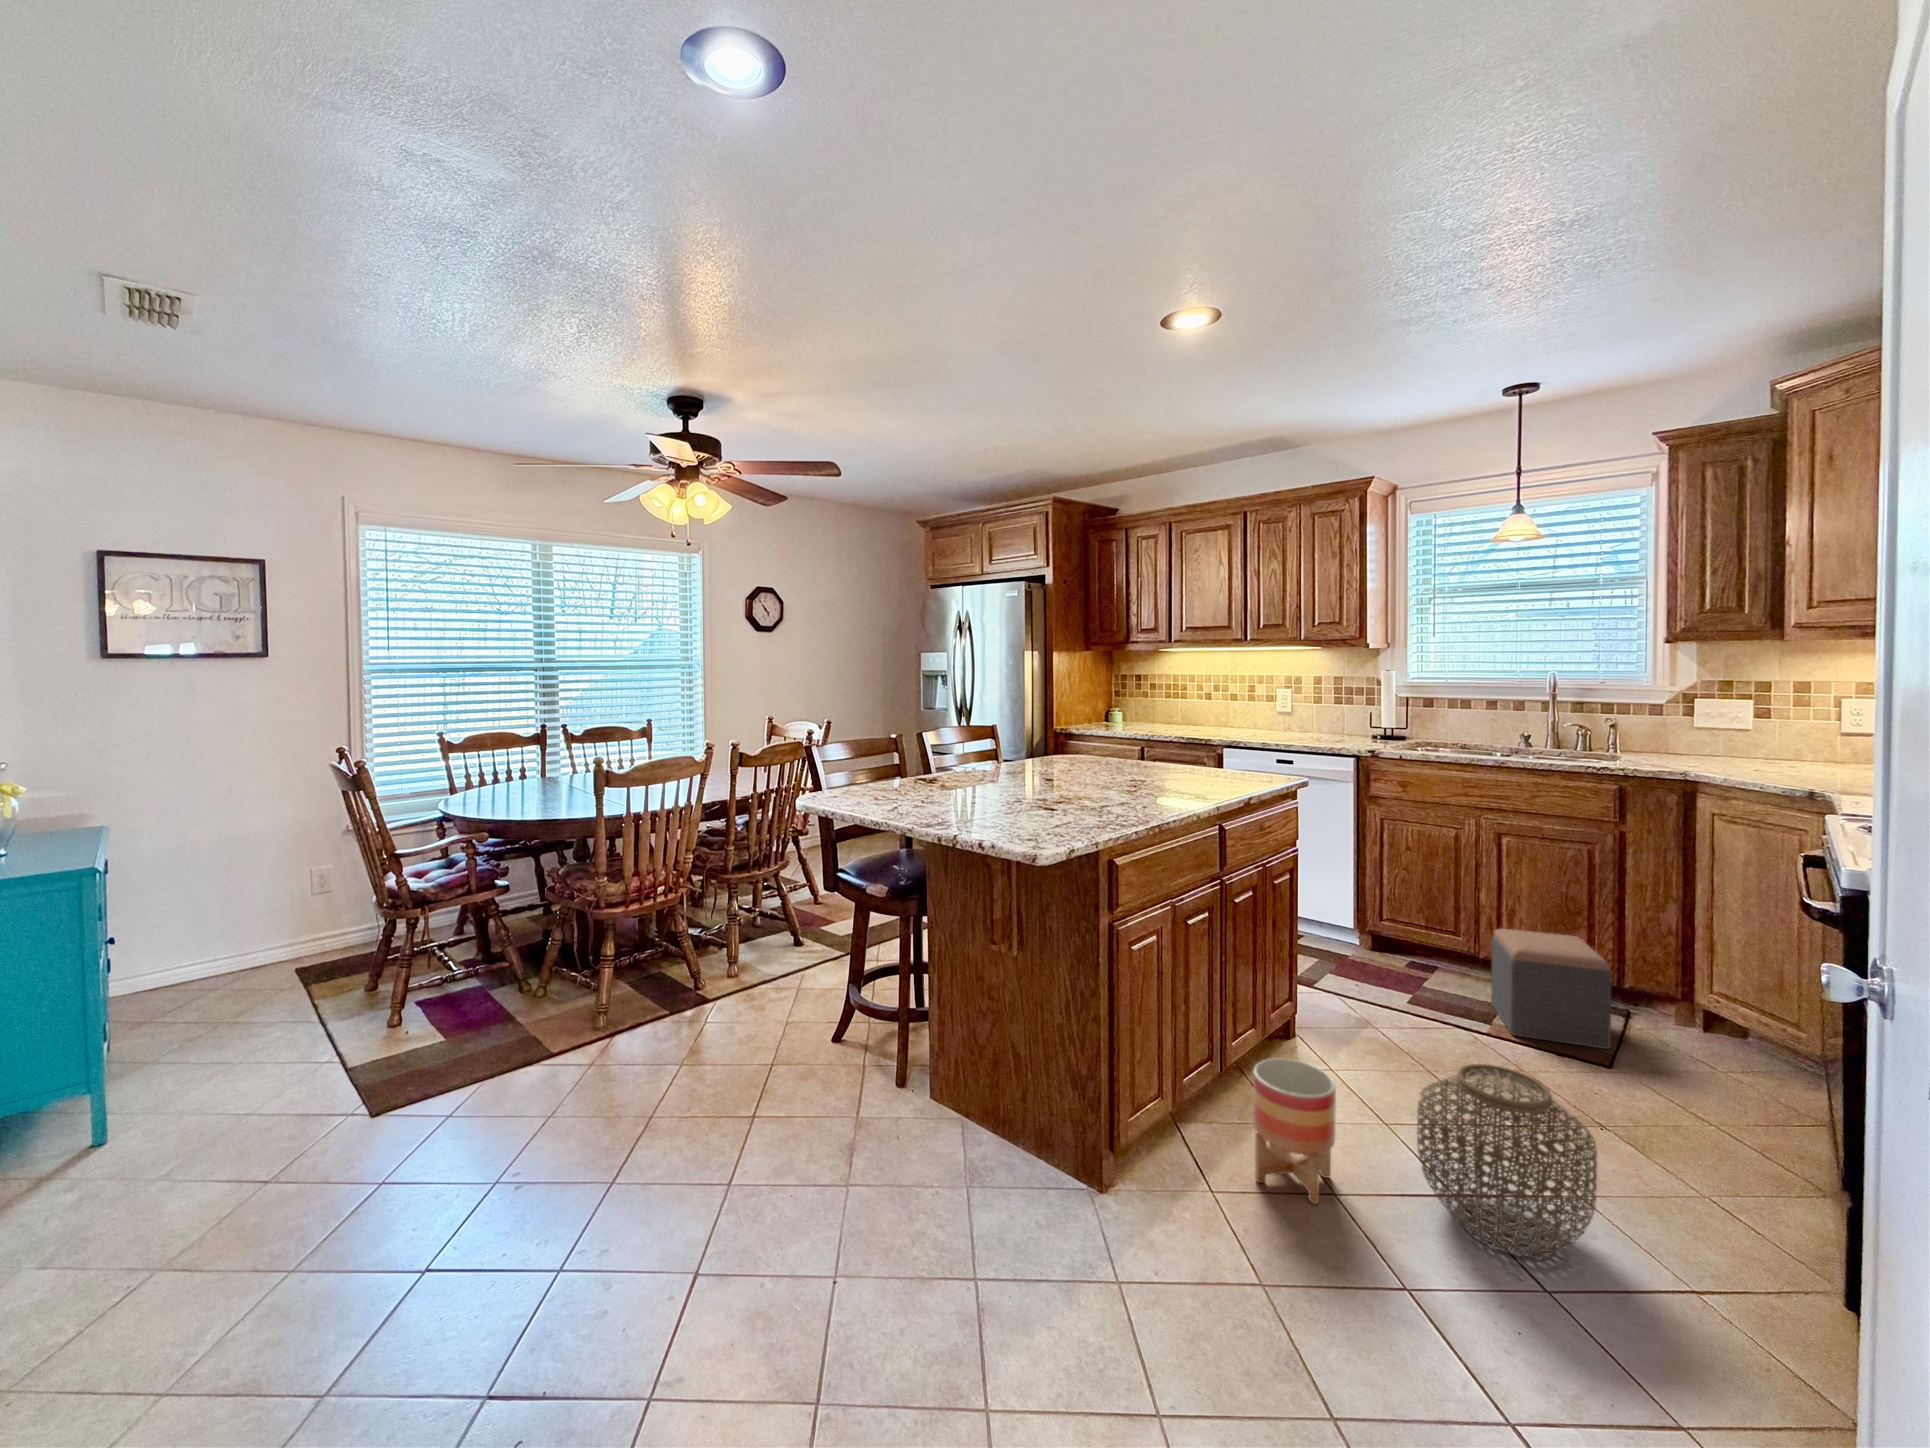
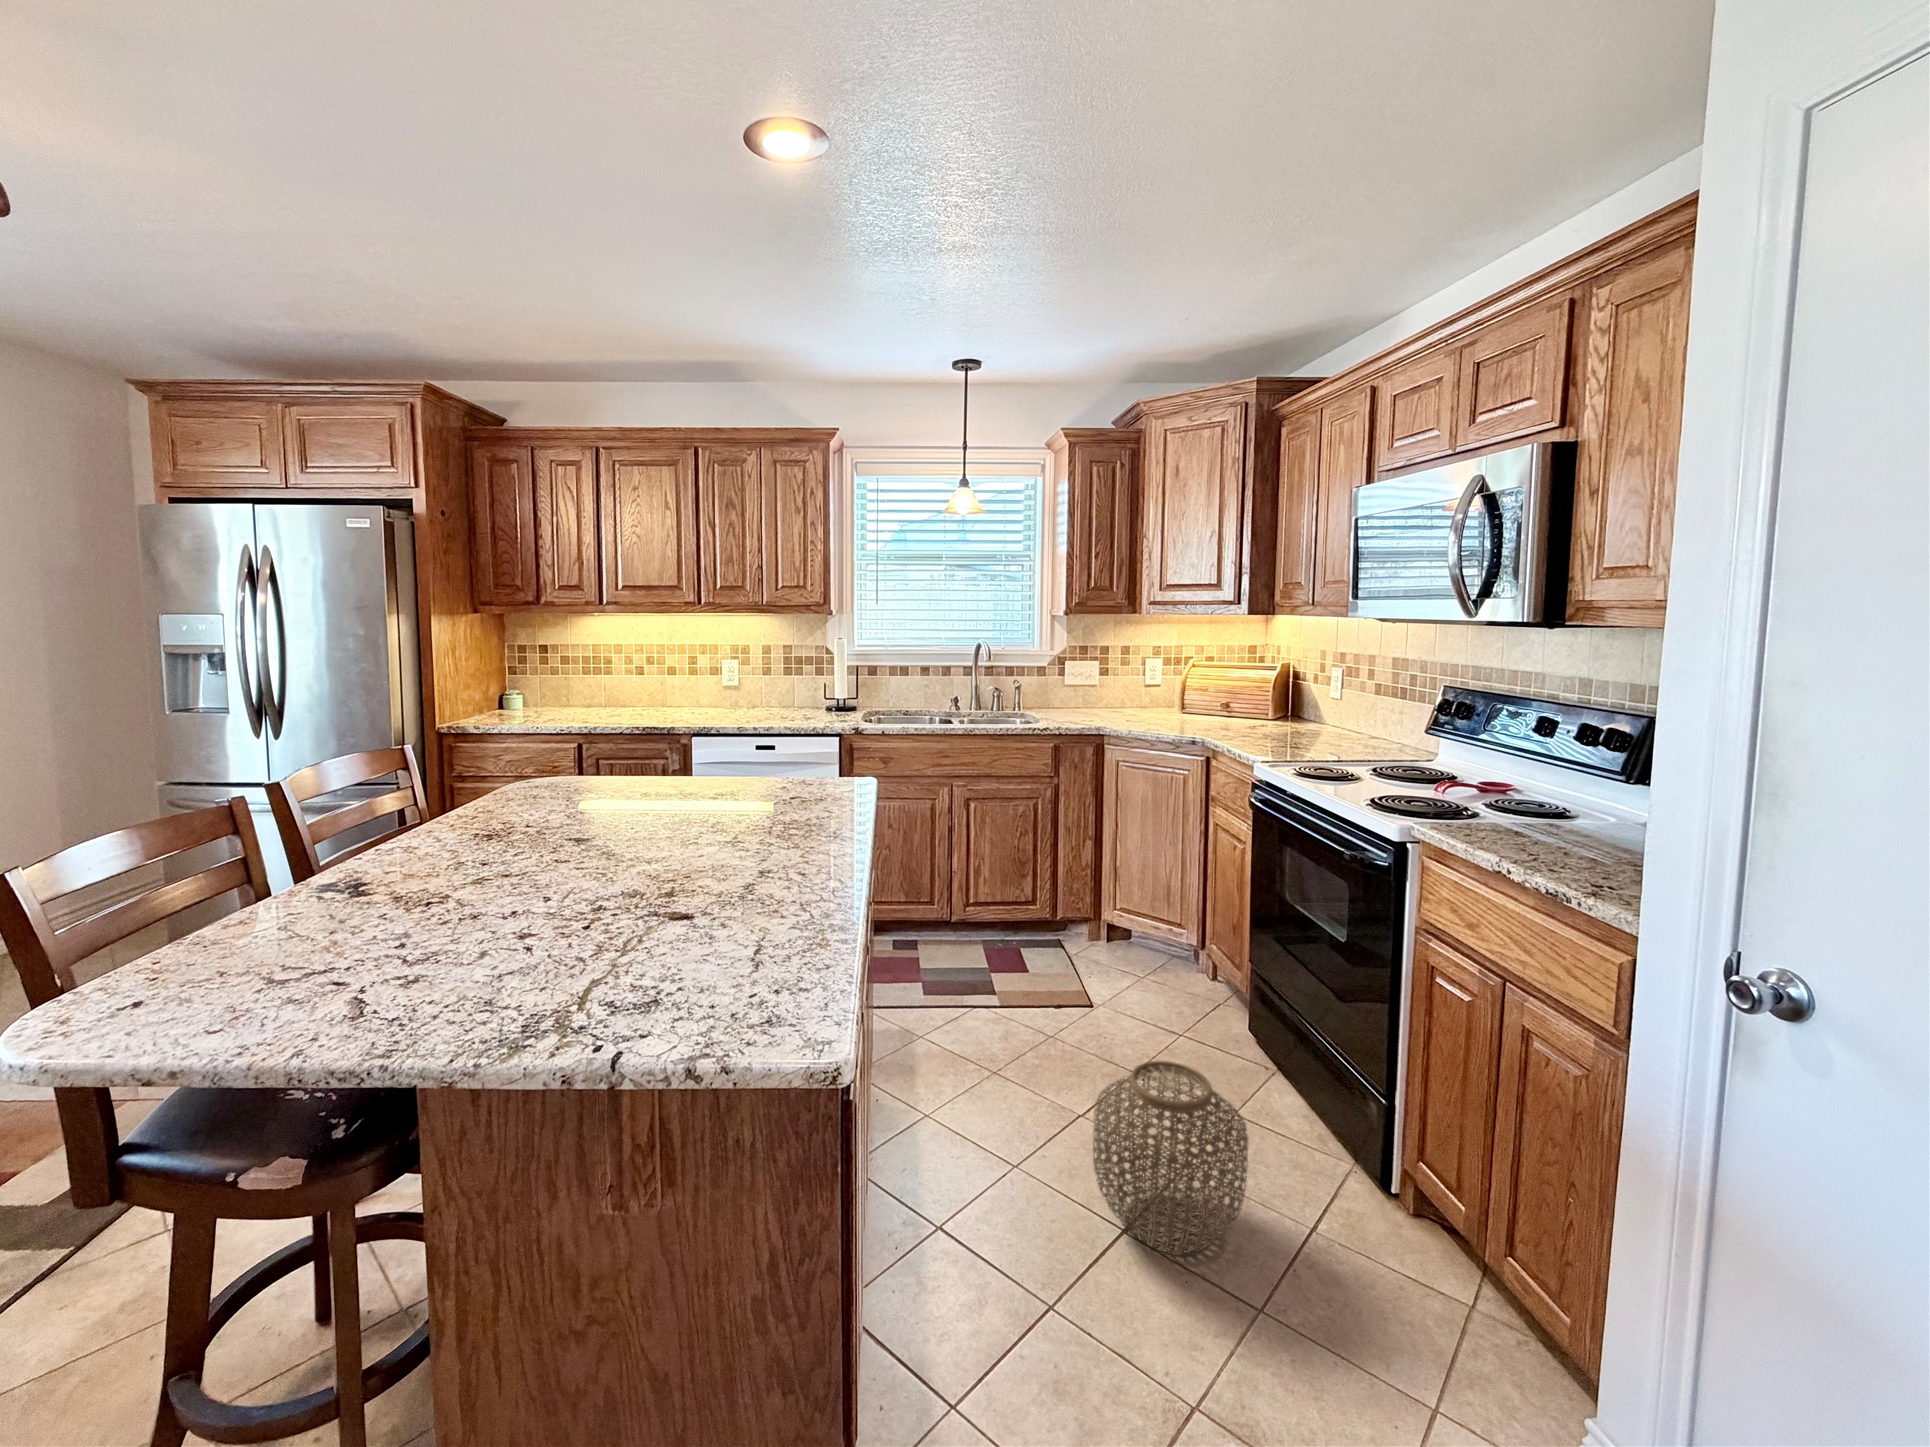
footstool: present [1491,929,1612,1049] -> none [978,883,1077,992]
planter: present [1253,1059,1336,1204] -> none [954,1135,1047,1314]

